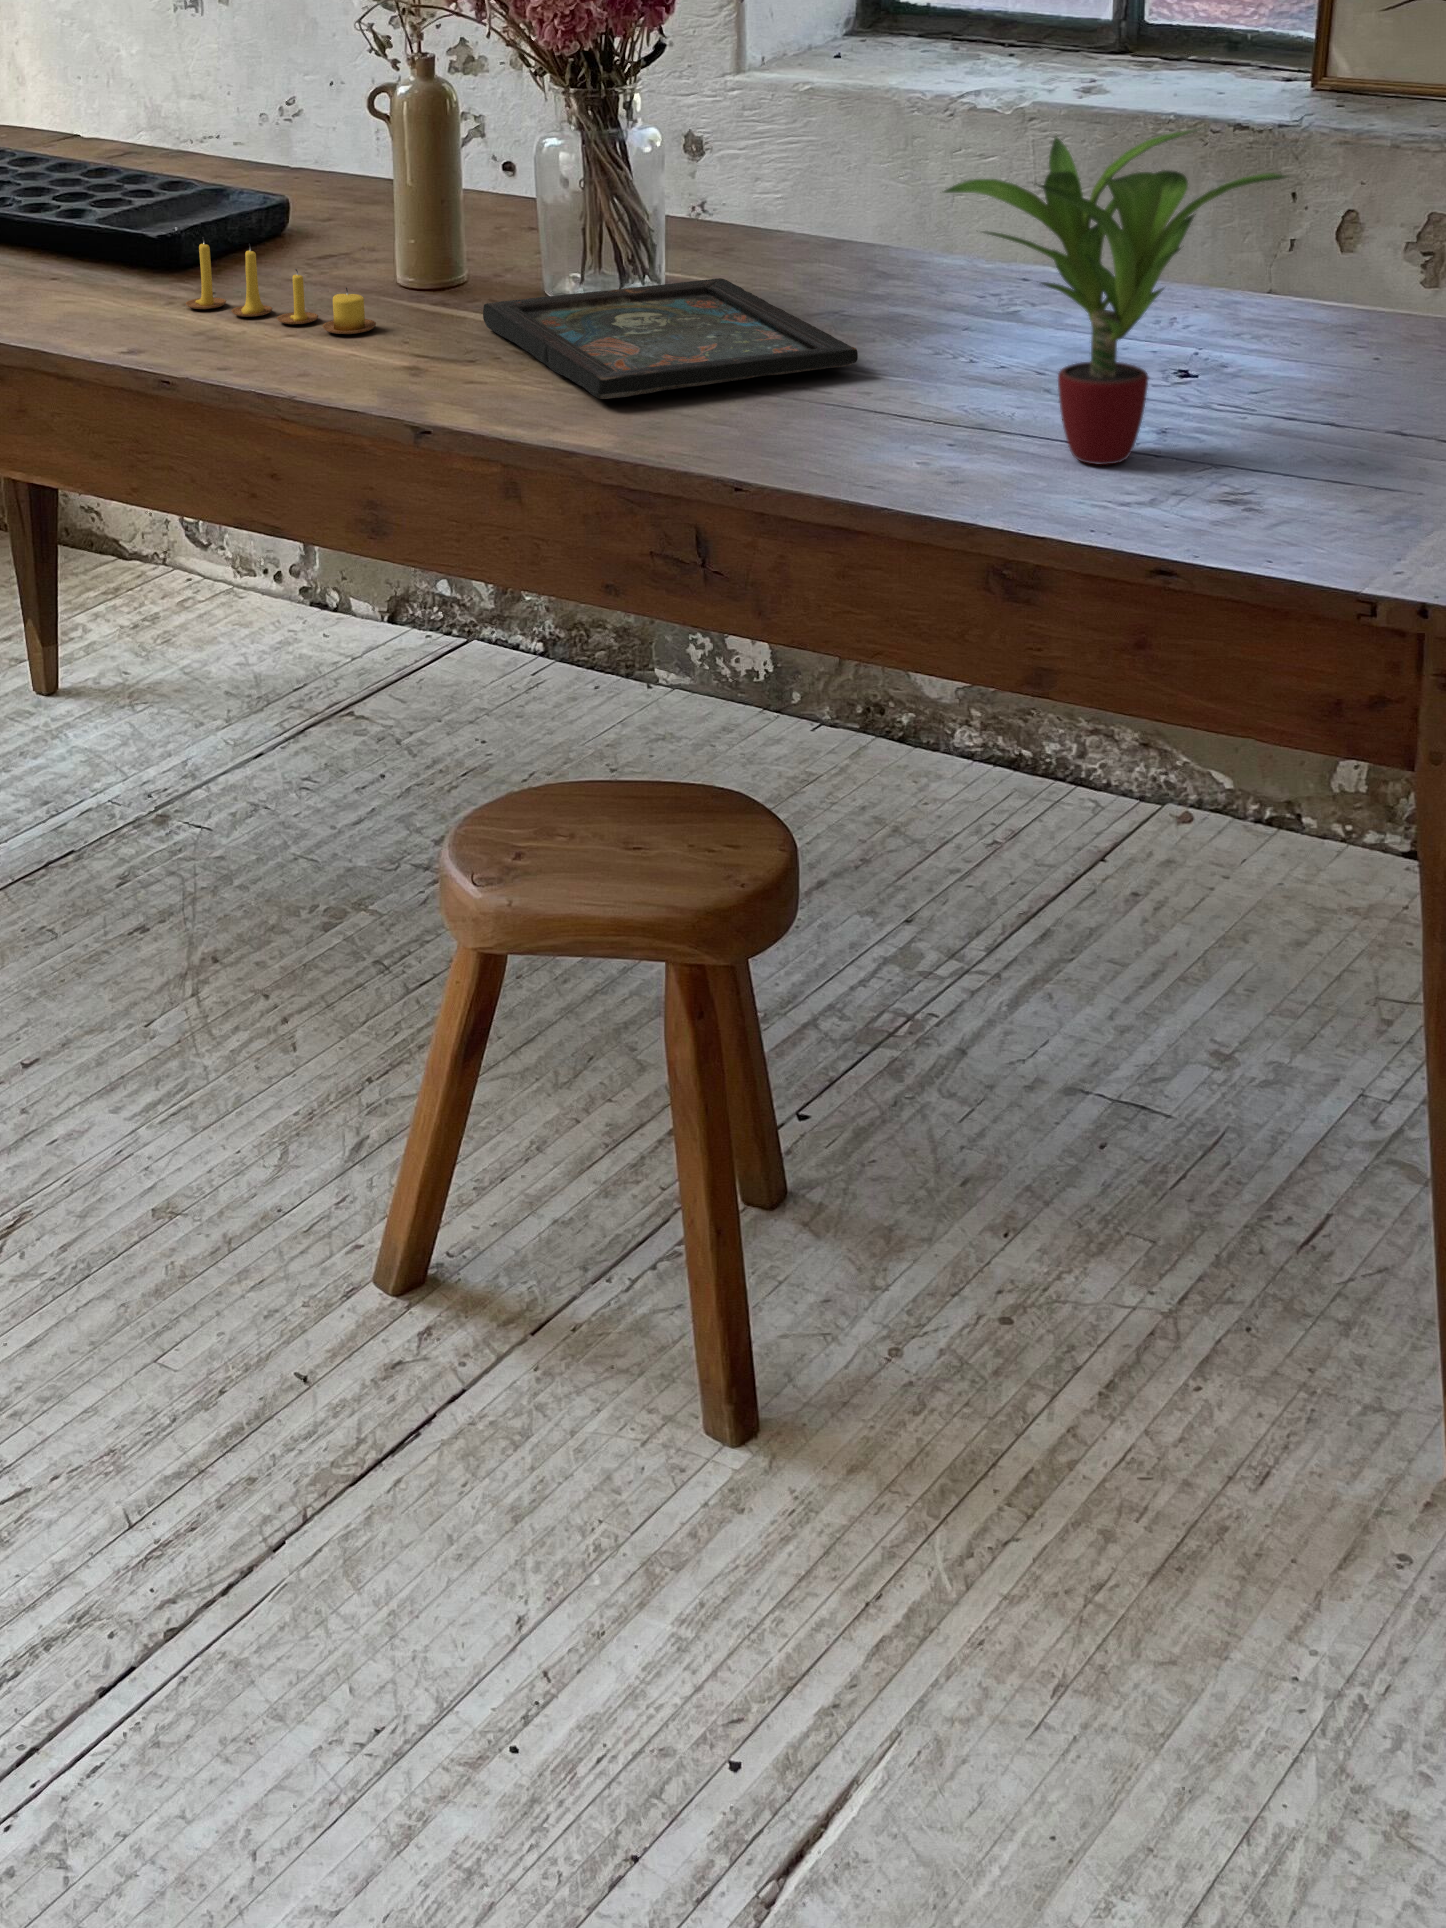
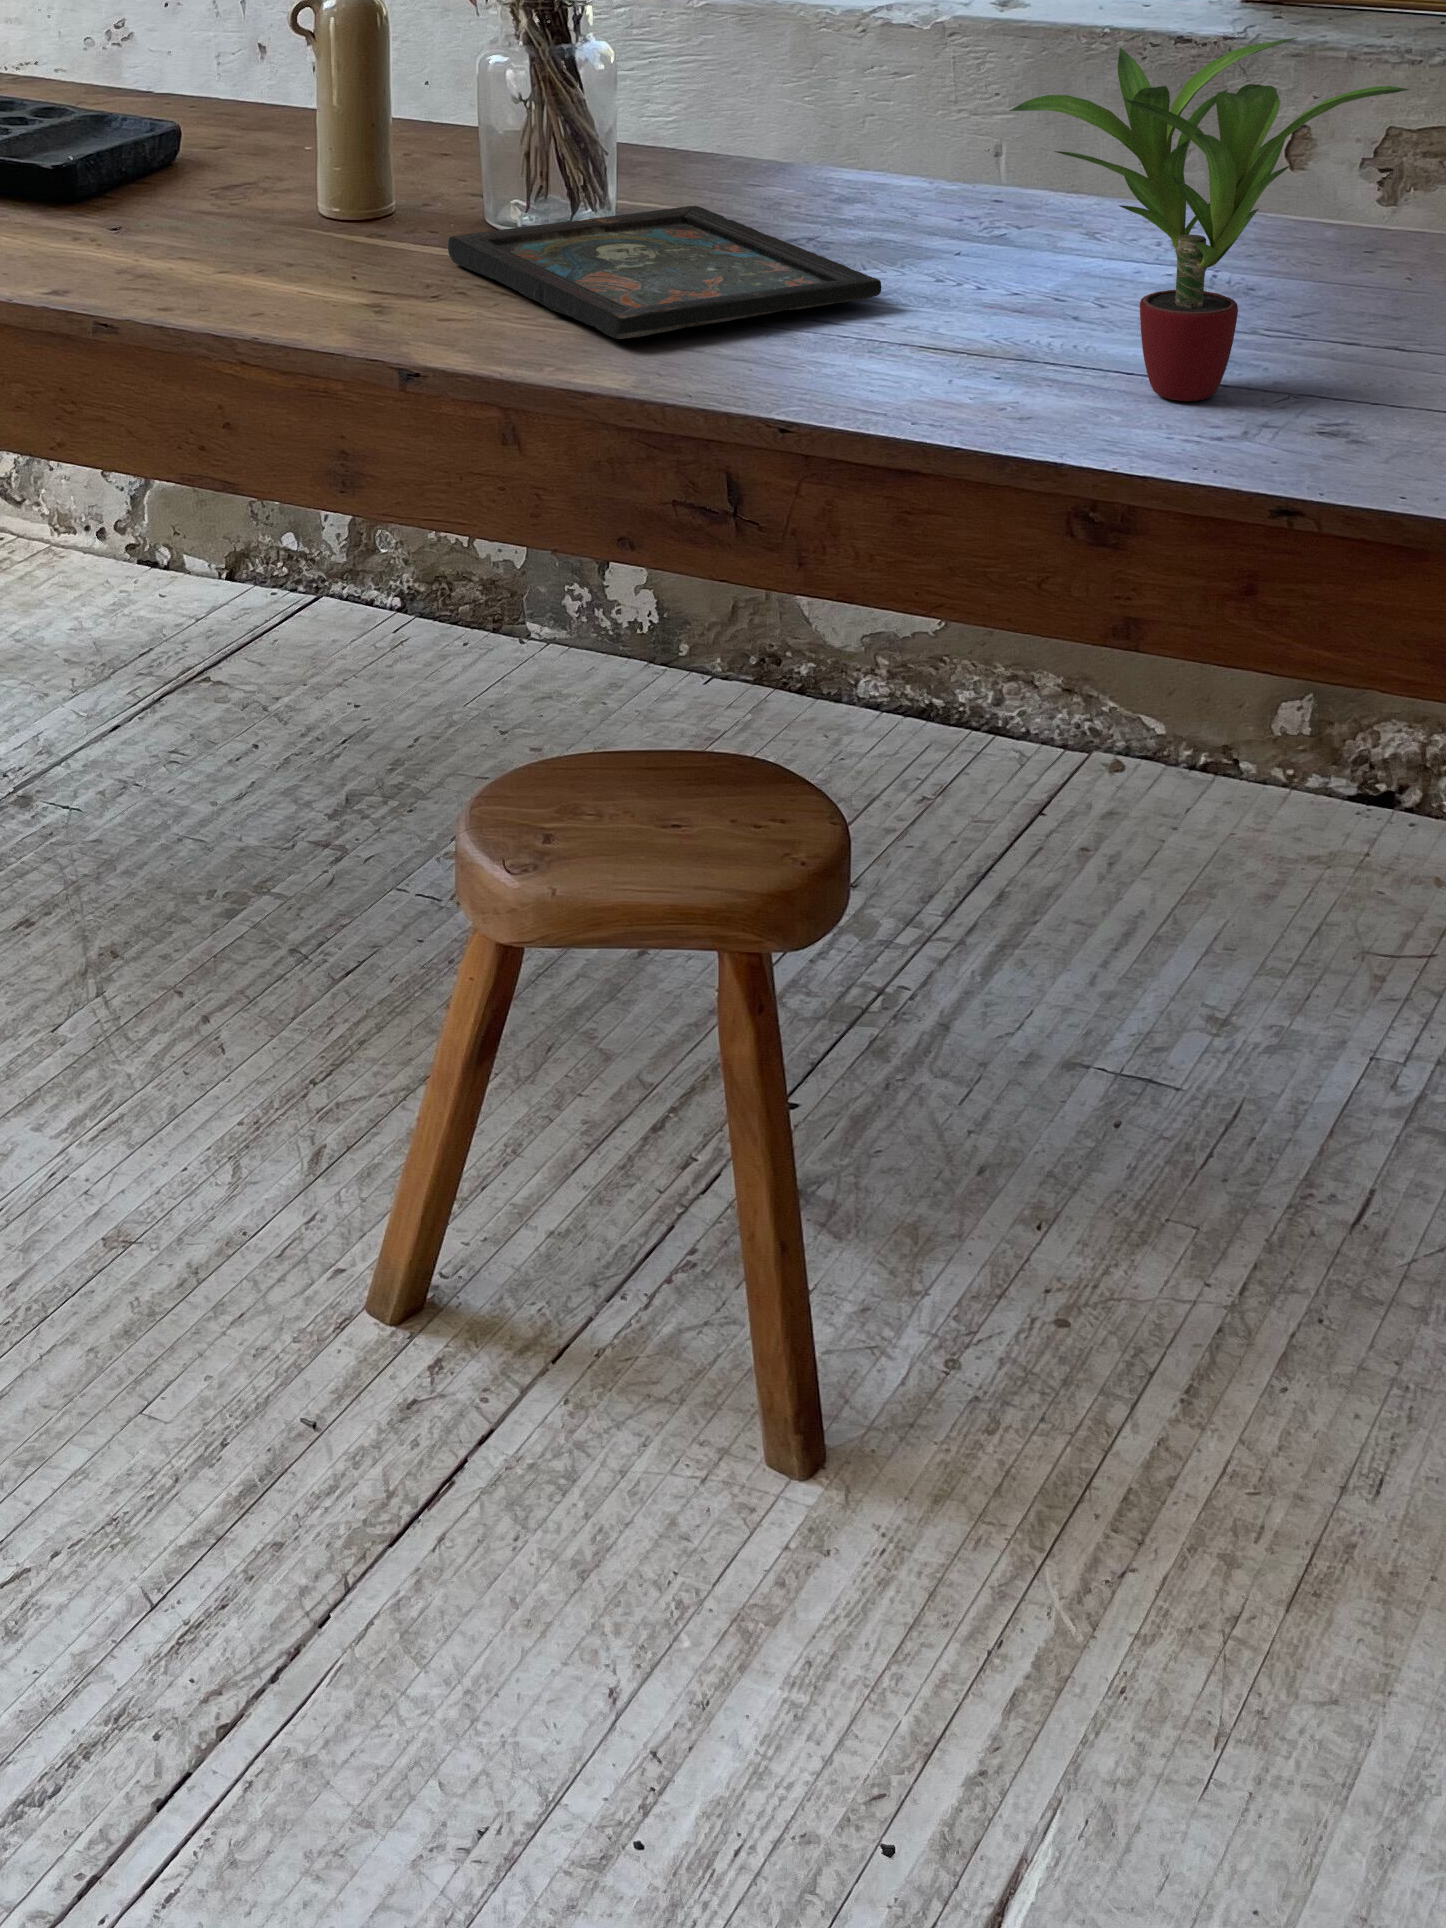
candle: present [186,237,376,334] -> none [106,167,330,272]

